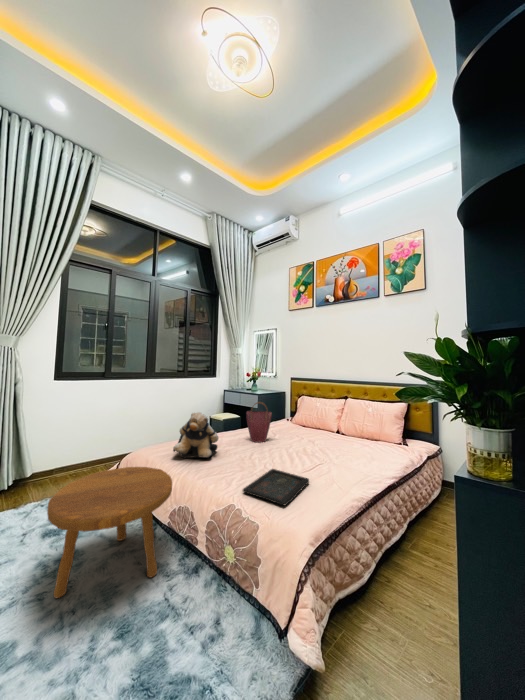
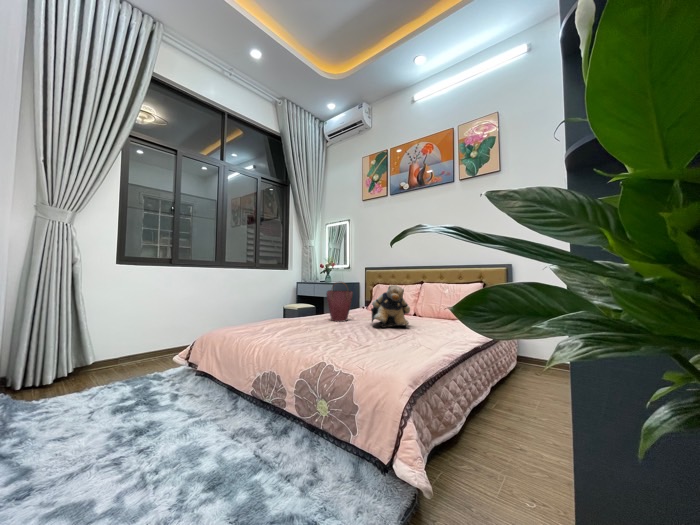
teddy bear: present [173,412,218,458] -> present [371,285,410,328]
footstool: present [47,467,172,598] -> none [124,337,258,462]
tray: present [243,469,309,505] -> none [333,335,398,358]

